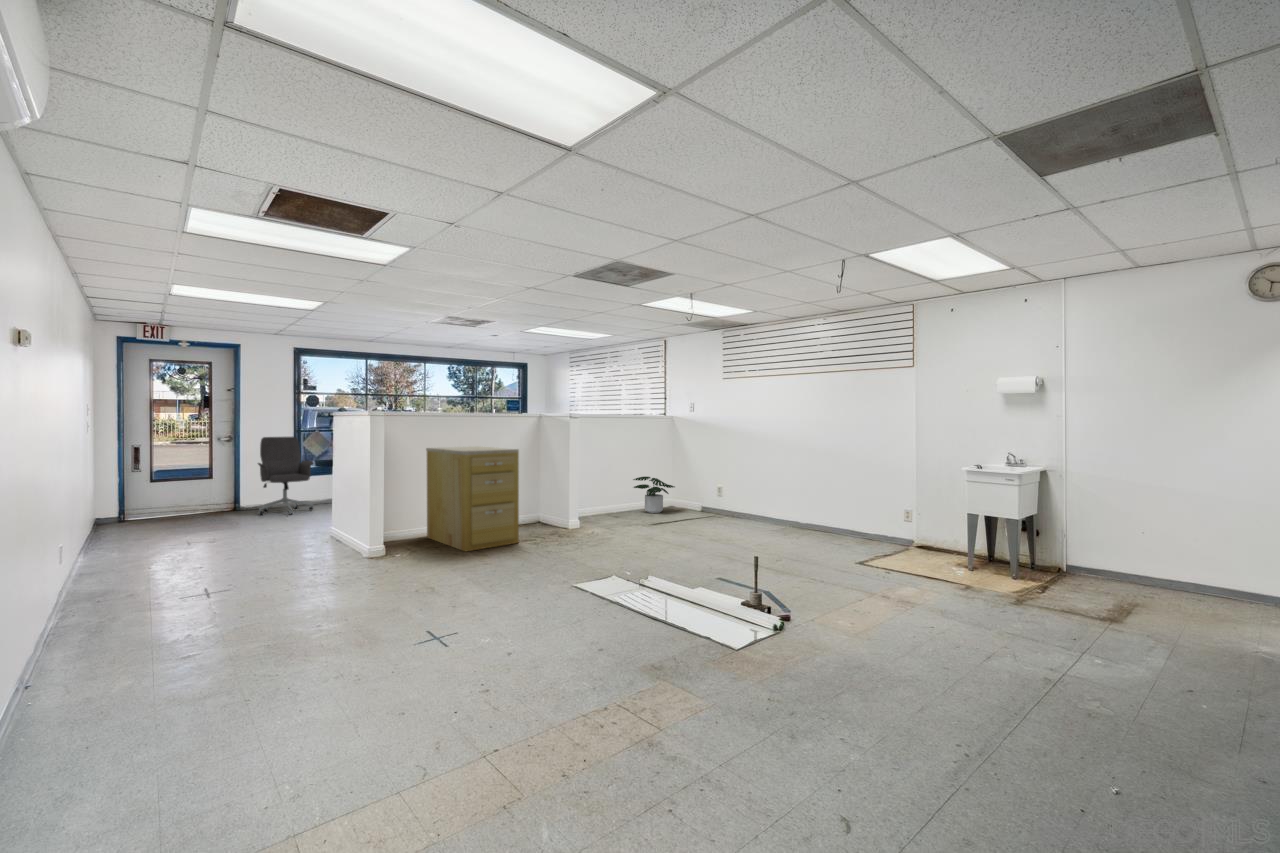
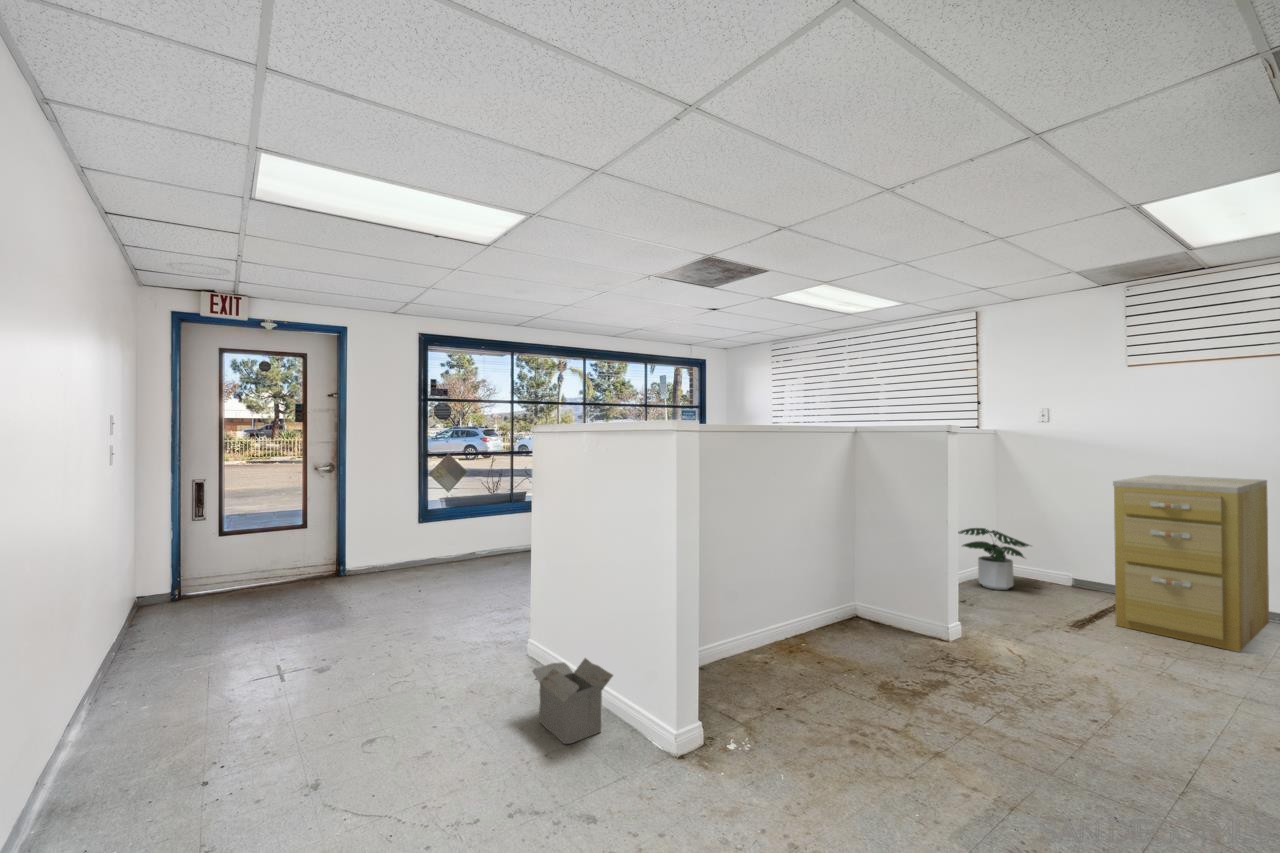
office chair: present [258,437,313,515] -> none [373,463,452,587]
filing cabinet: present [426,446,519,551] -> present [1113,475,1269,652]
cardboard box: none [316,526,353,559] -> present [533,658,613,744]

